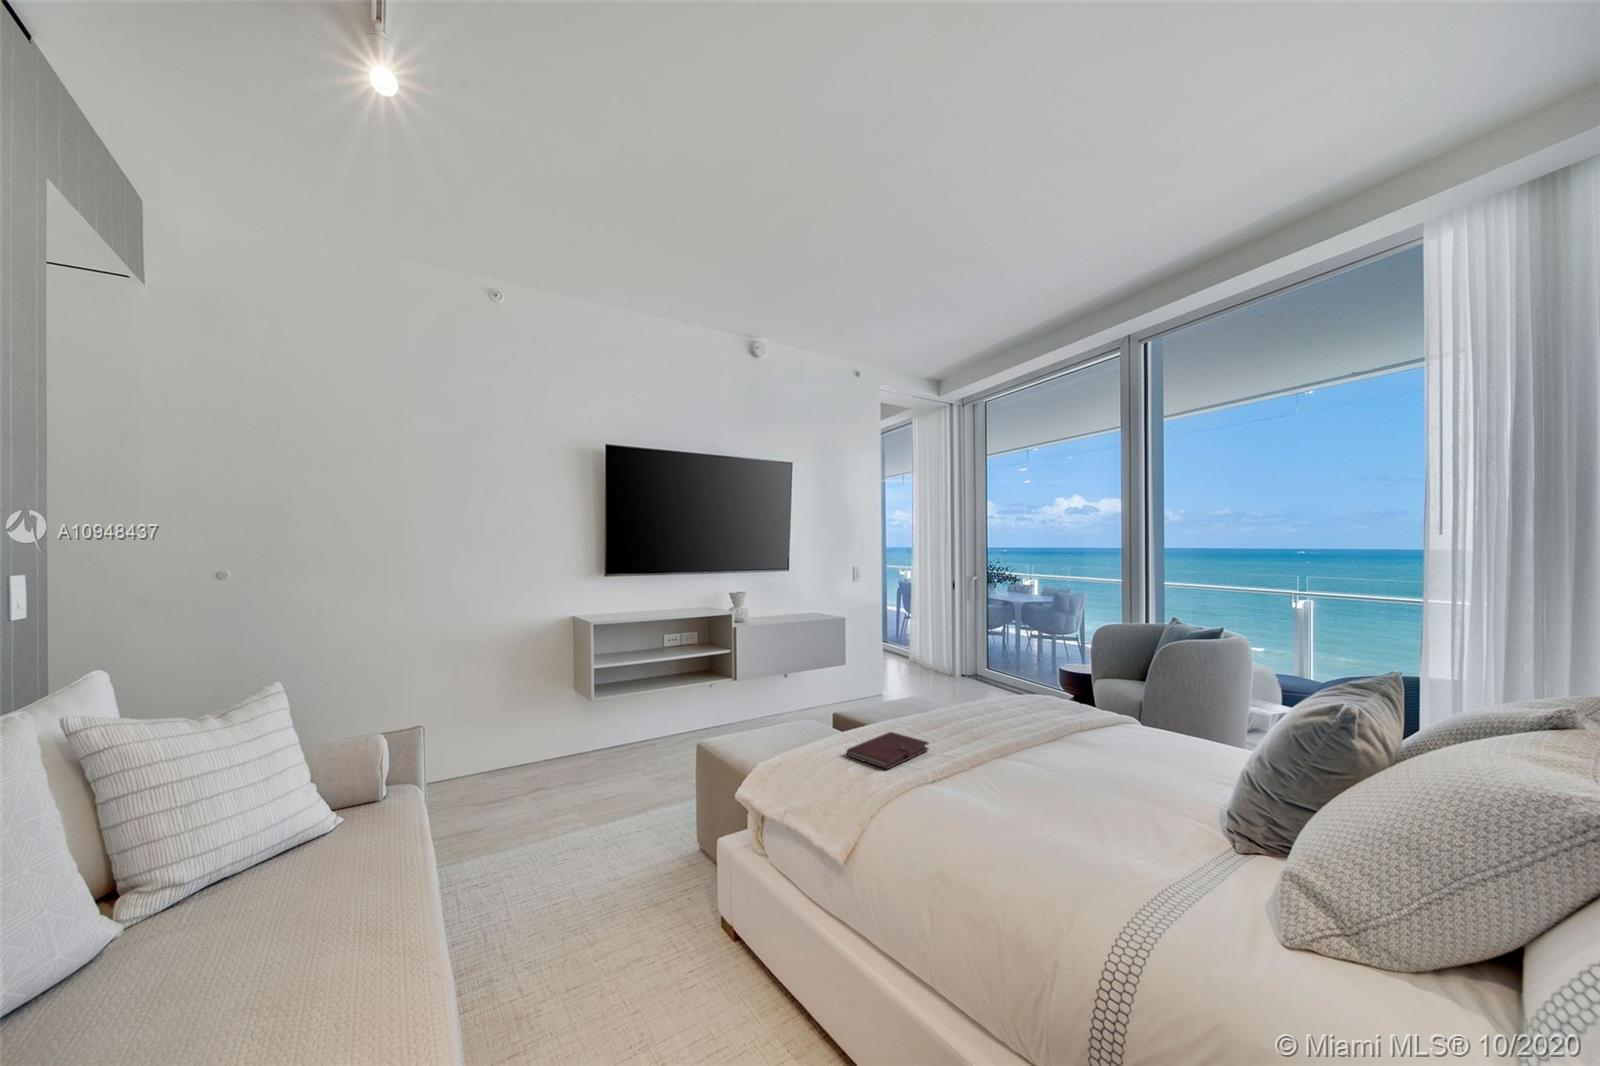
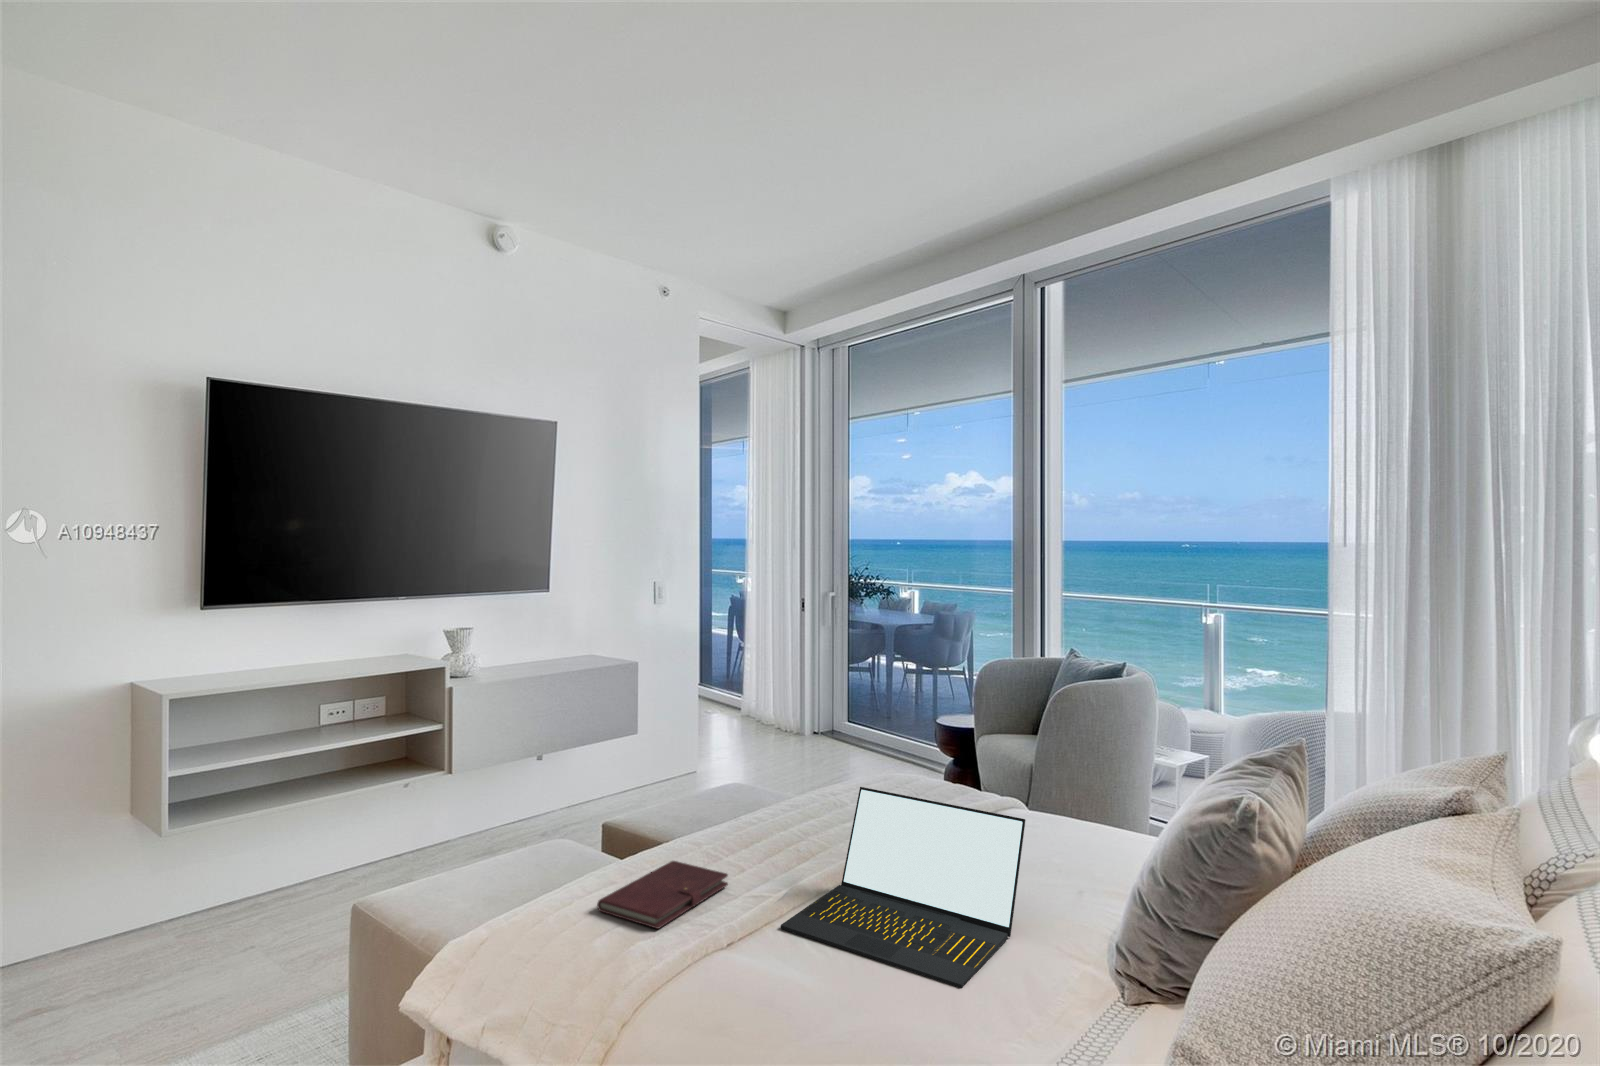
laptop: none [968,692,1150,827] -> present [781,787,1025,988]

